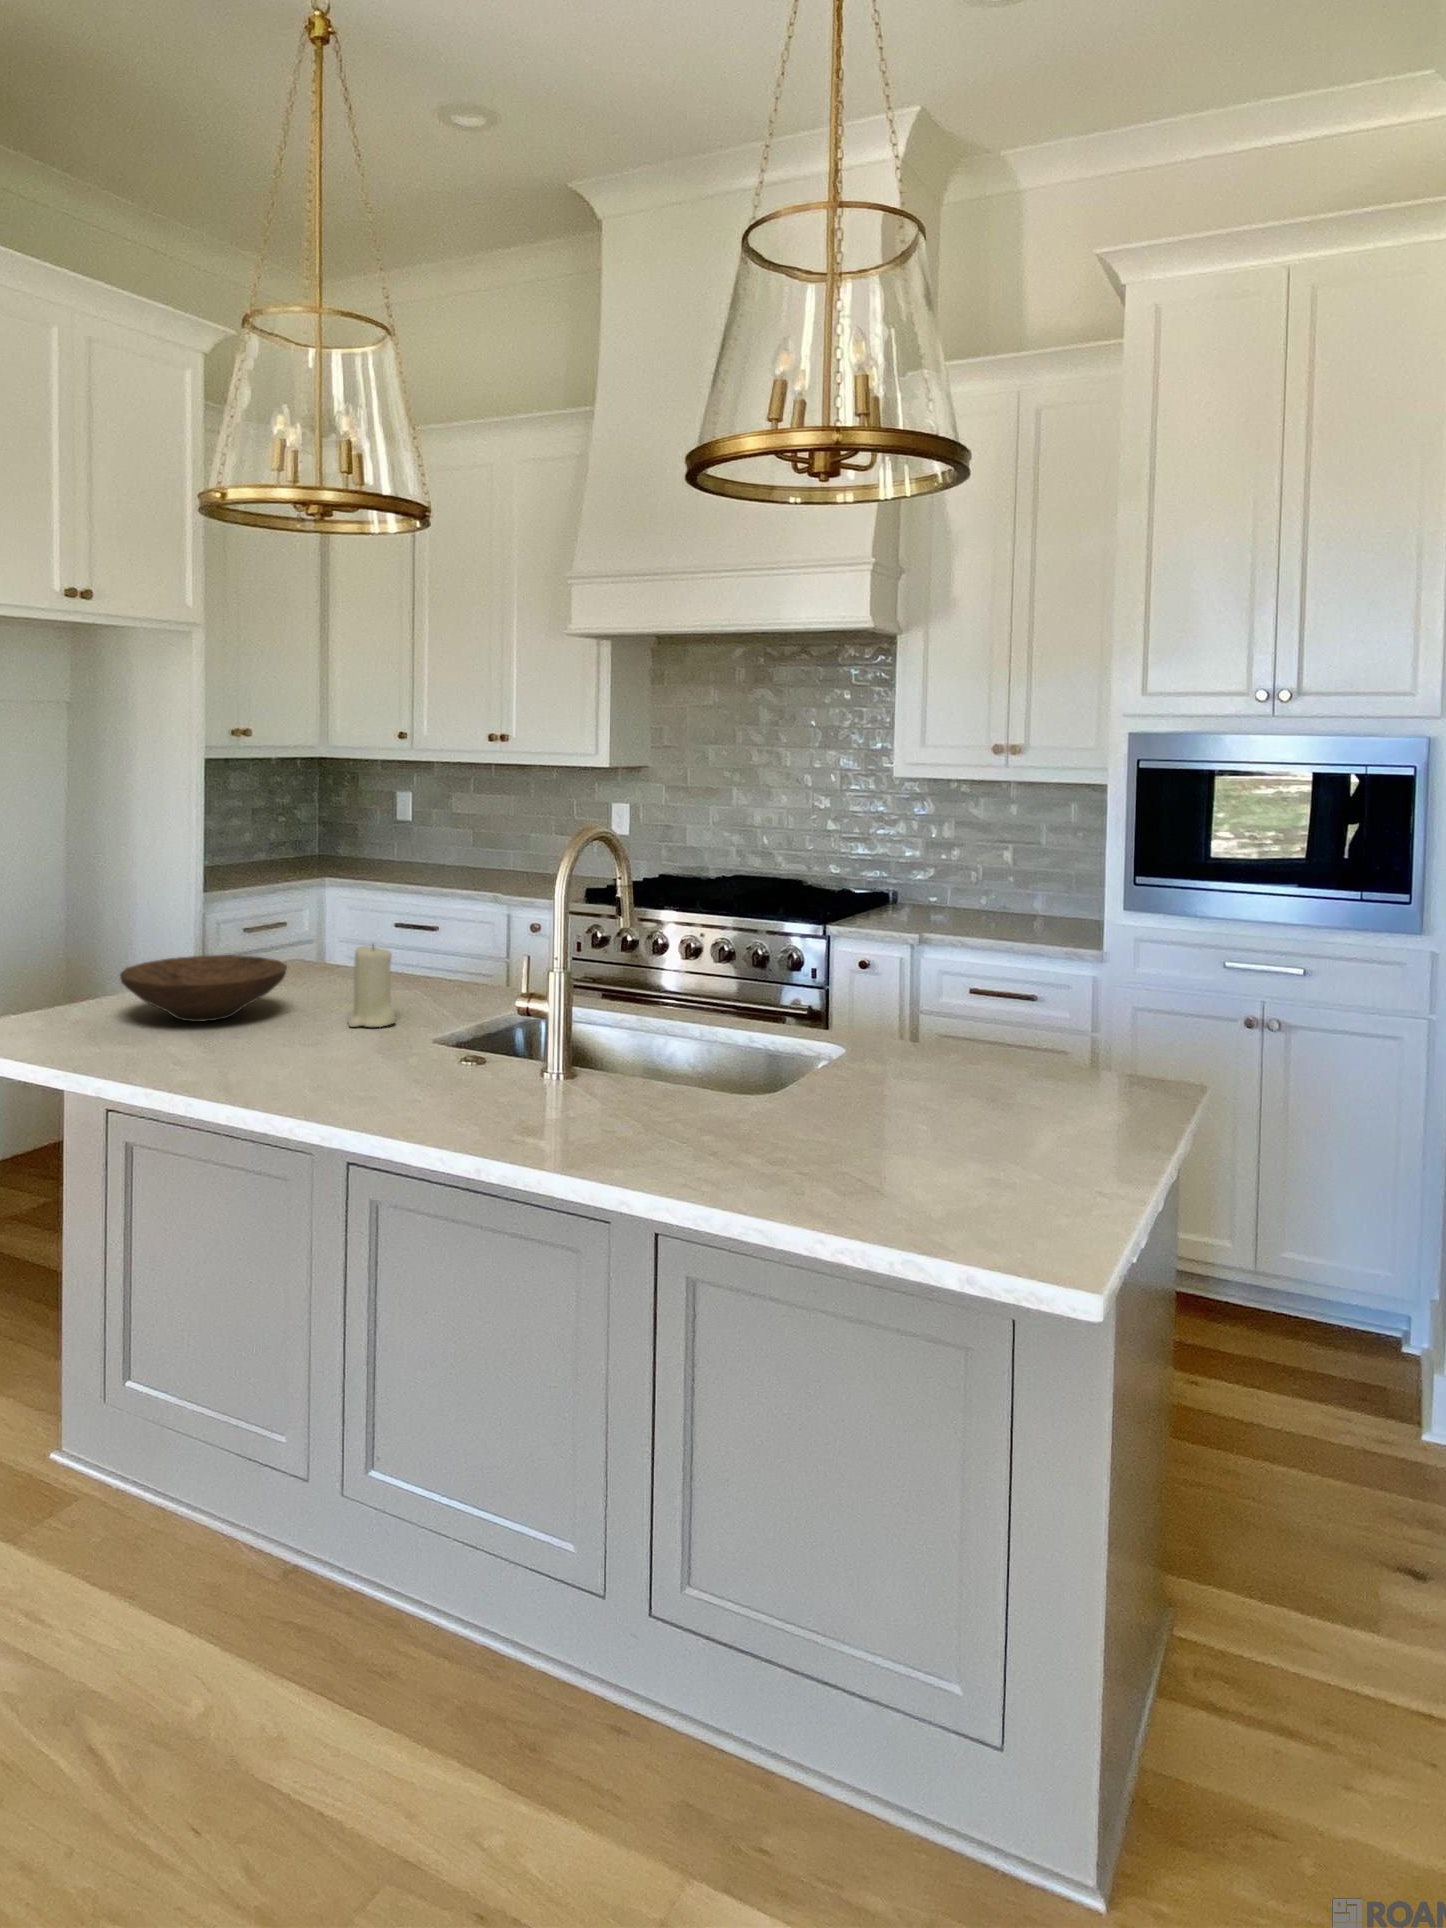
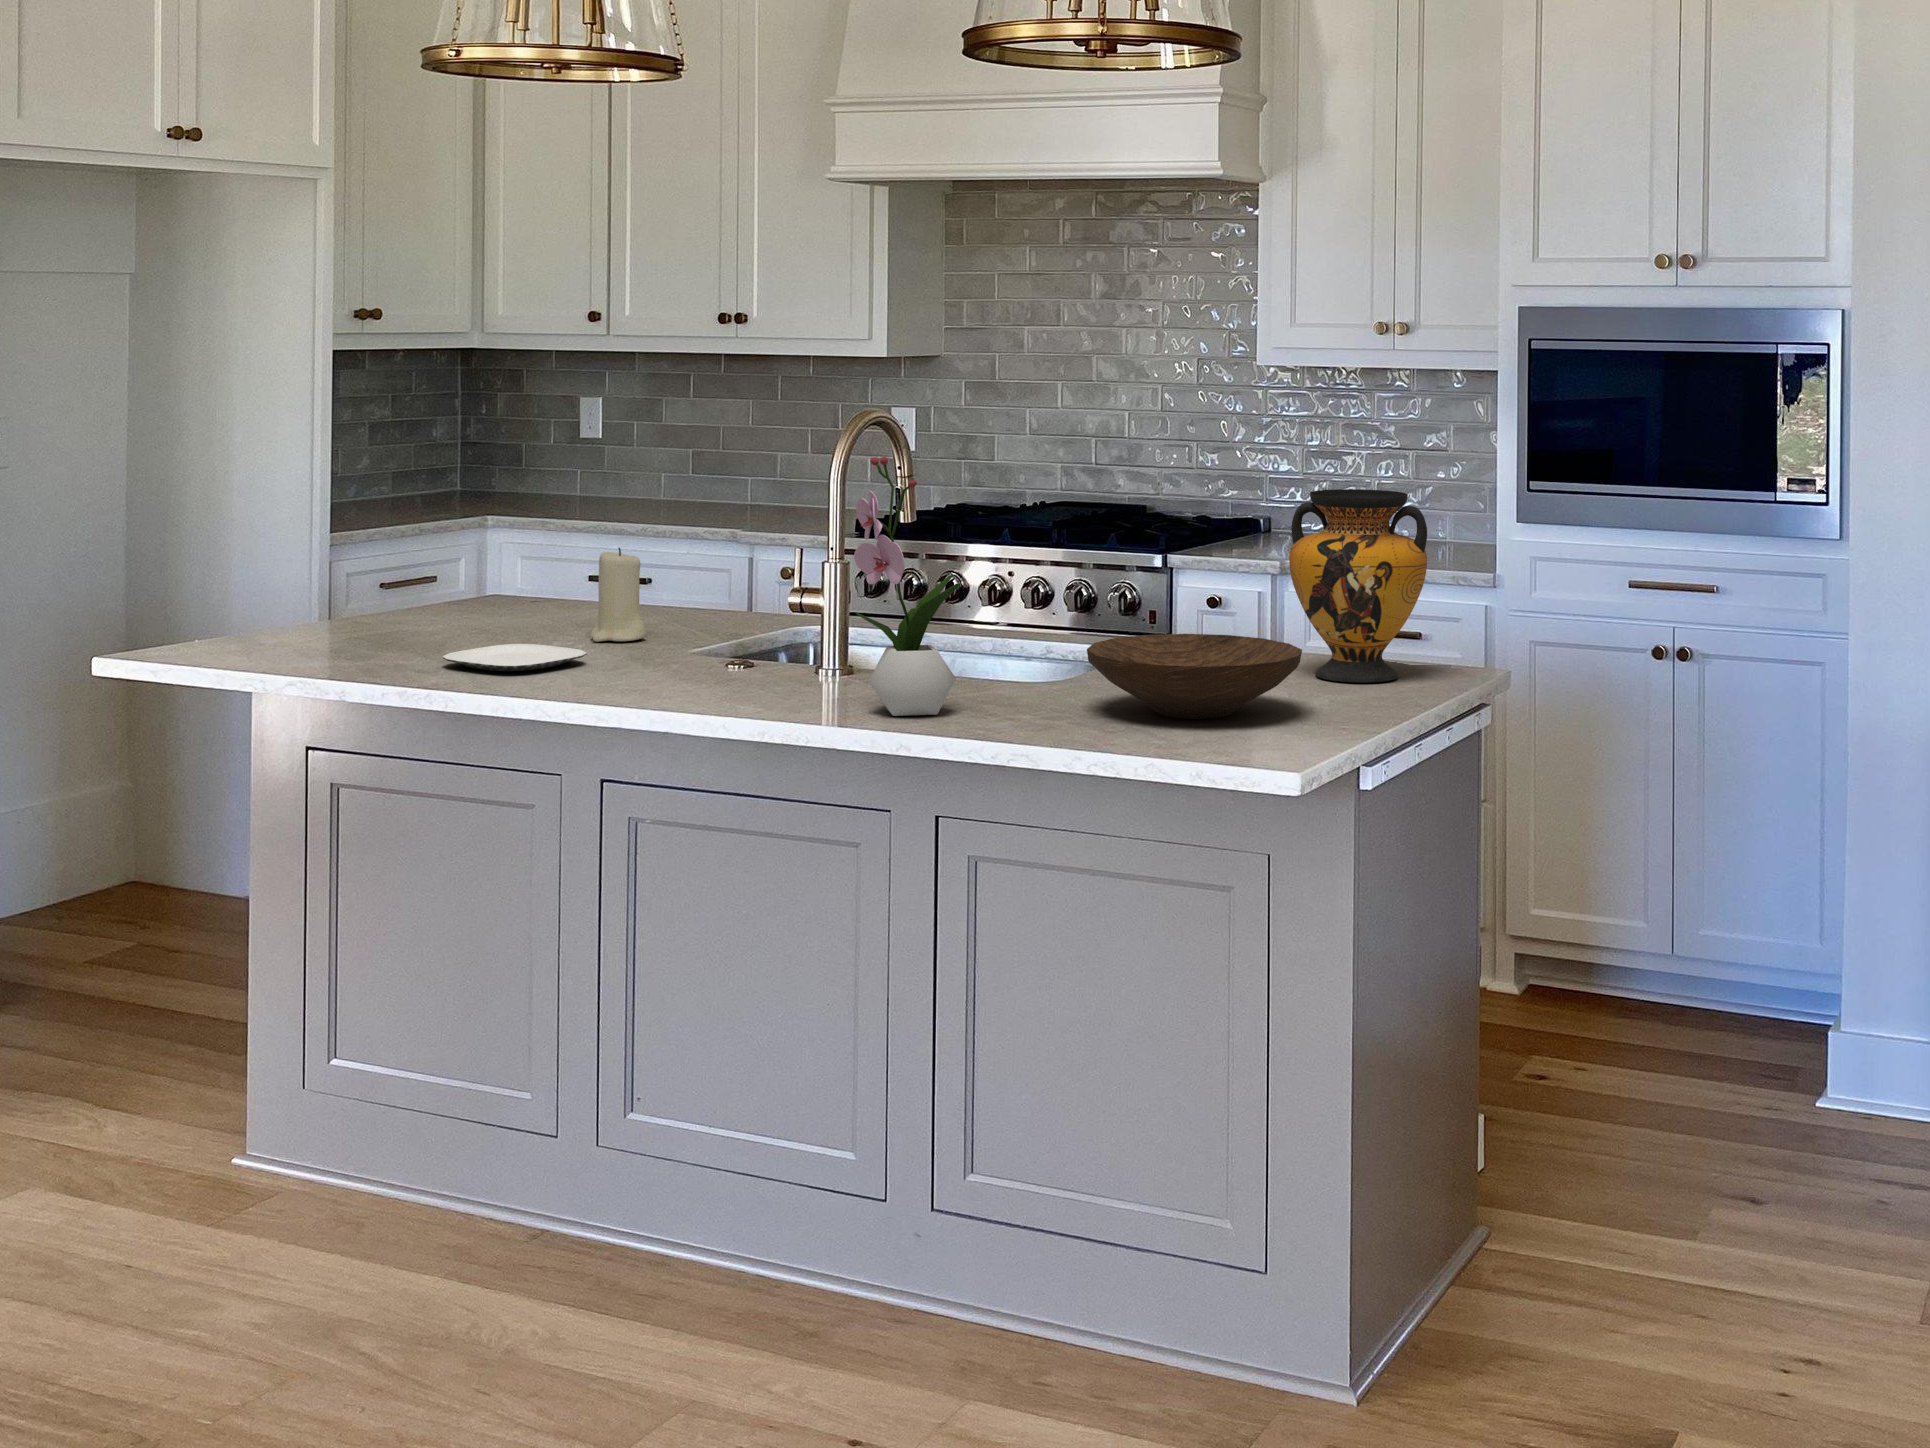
flower arrangement: none [574,885,684,1153] -> present [854,457,961,716]
vase: none [993,909,1133,1101] -> present [1289,489,1427,683]
wooden bowl: present [120,955,287,1022] -> present [1087,634,1302,719]
plate: none [199,1035,332,1070] -> present [443,644,587,671]

